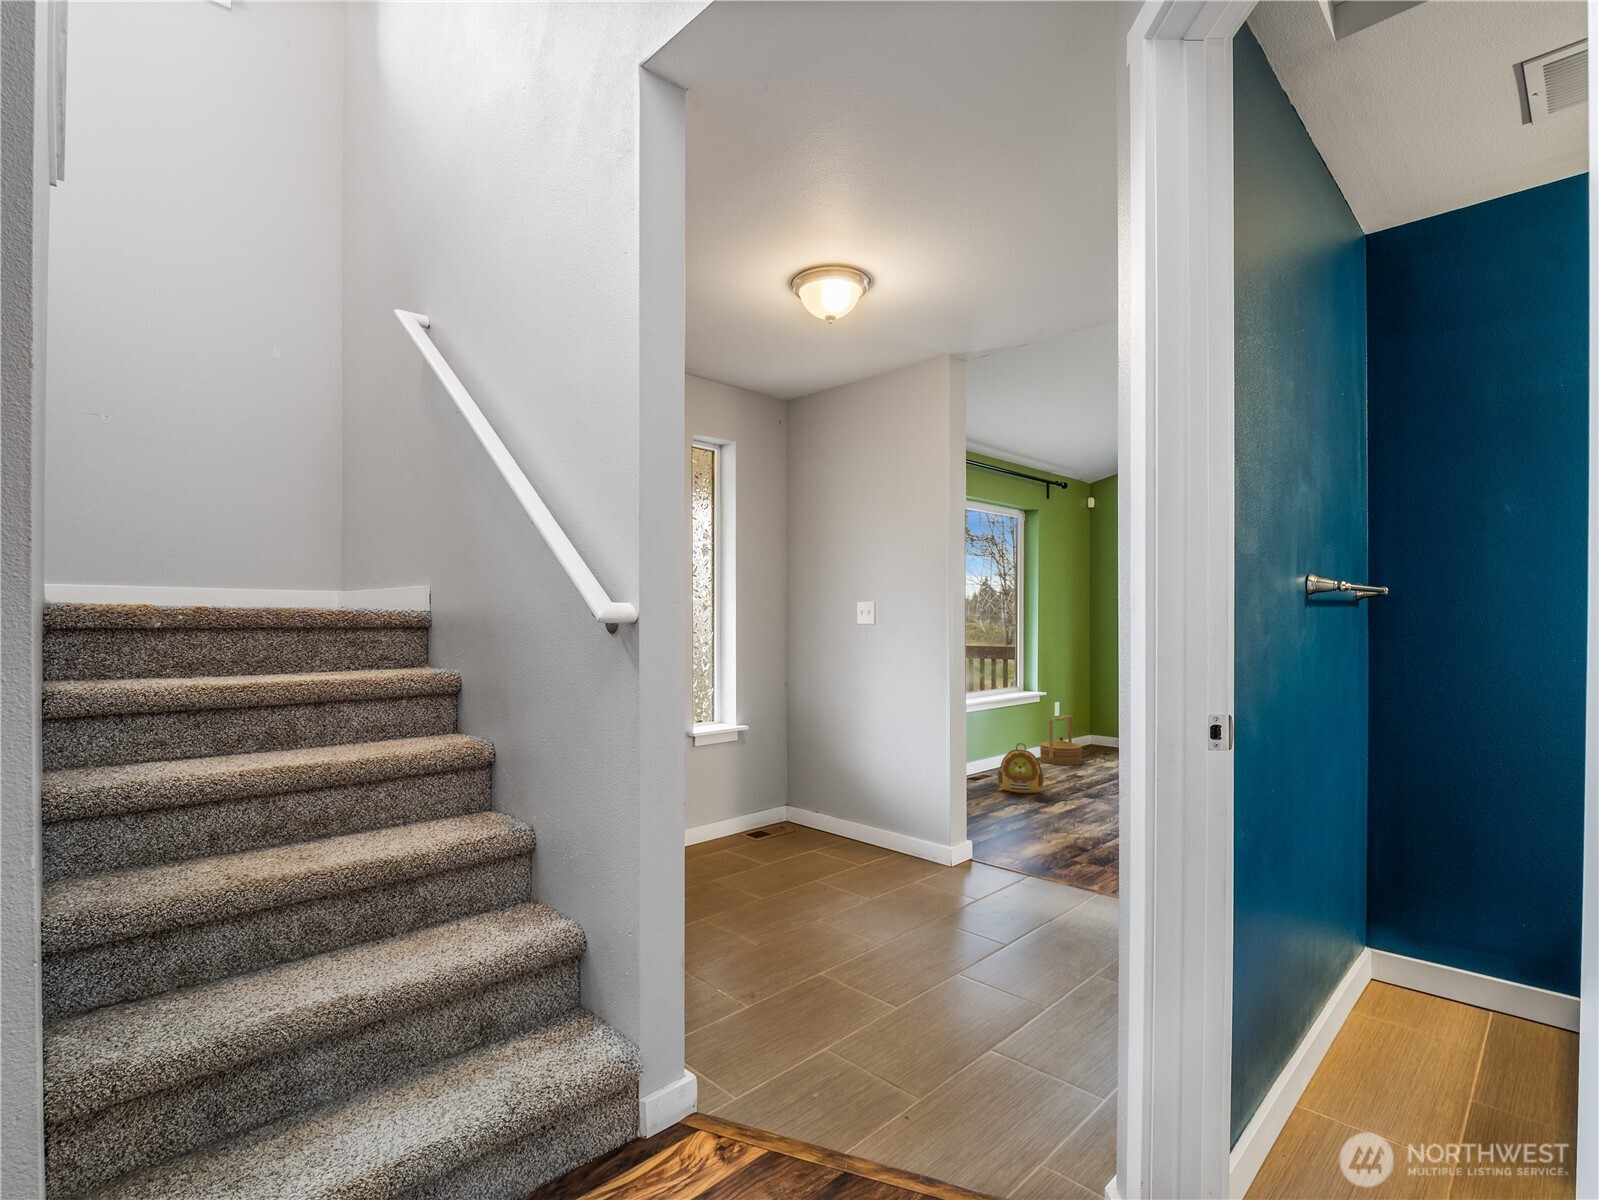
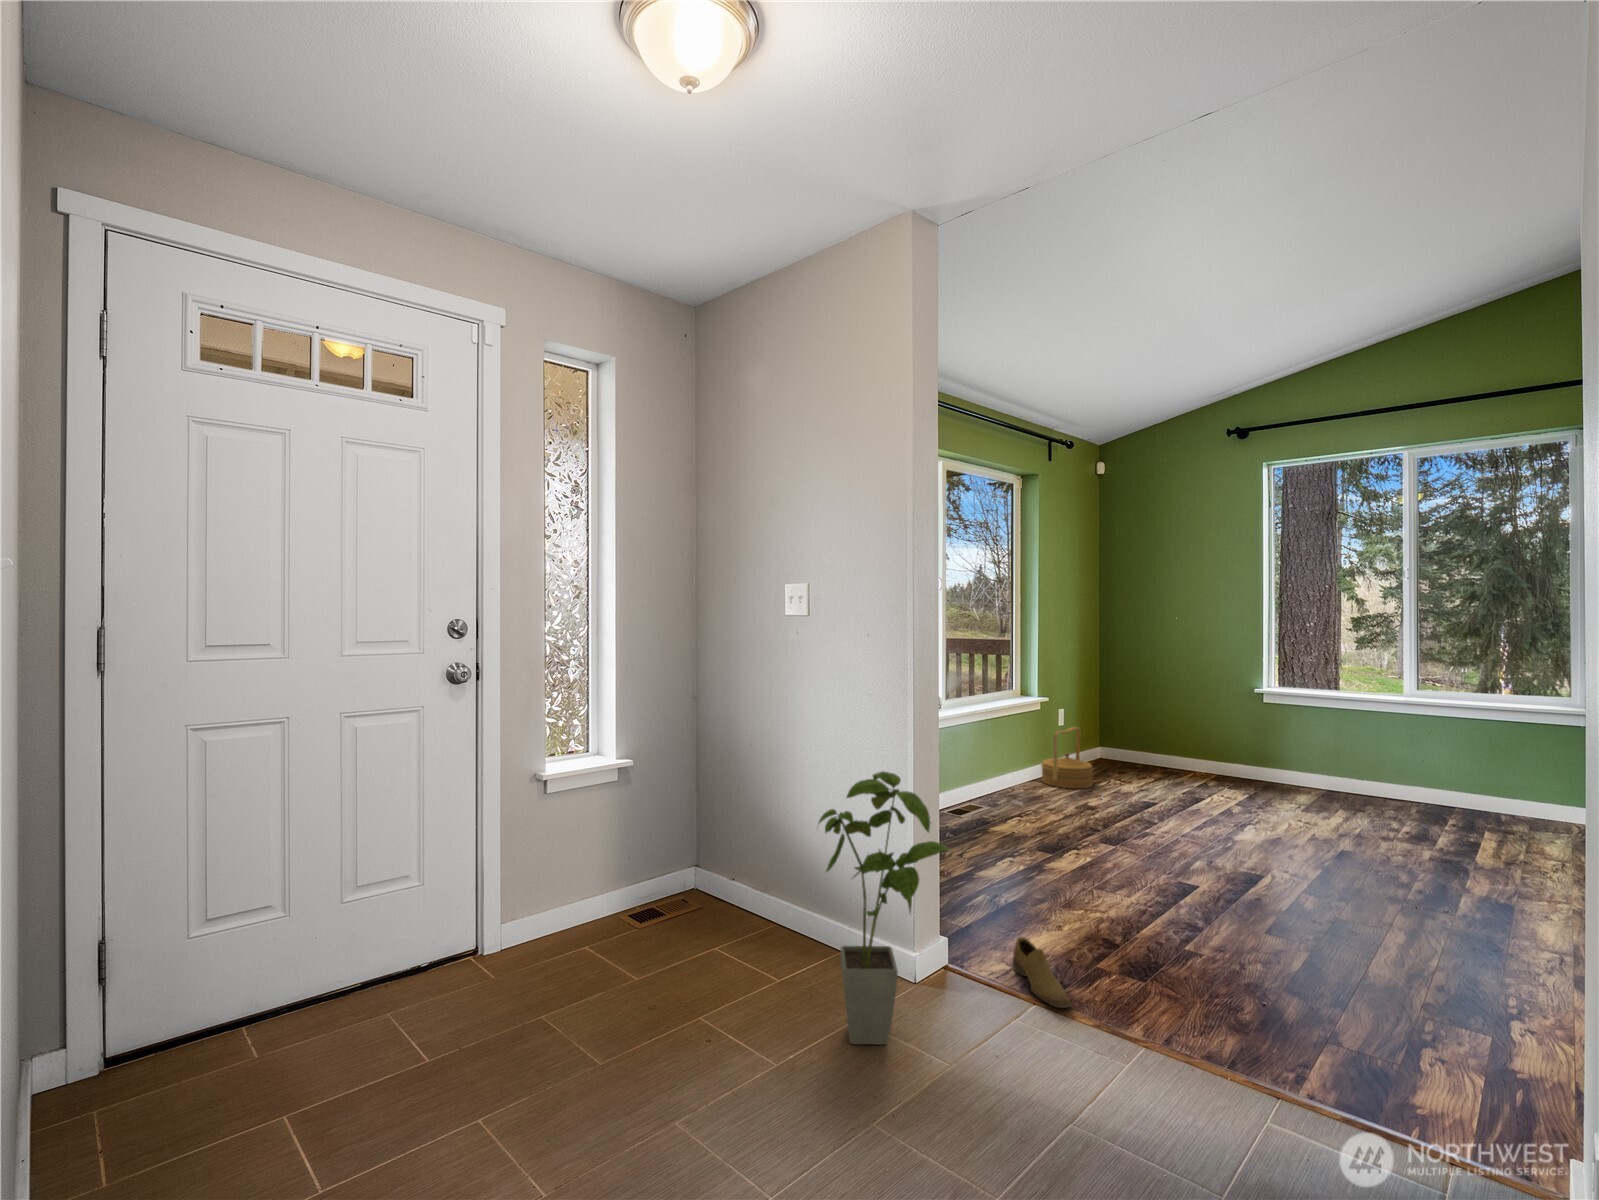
house plant: none [892,722,979,890] -> present [819,772,950,1045]
backpack: present [998,743,1043,793] -> none [989,769,1047,834]
shoe: none [1017,839,1054,875] -> present [1012,937,1072,1008]

